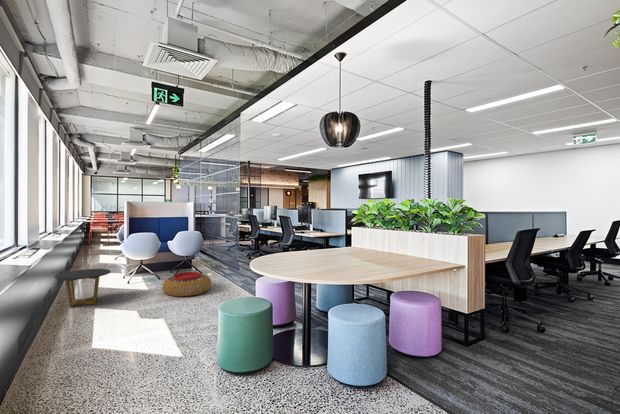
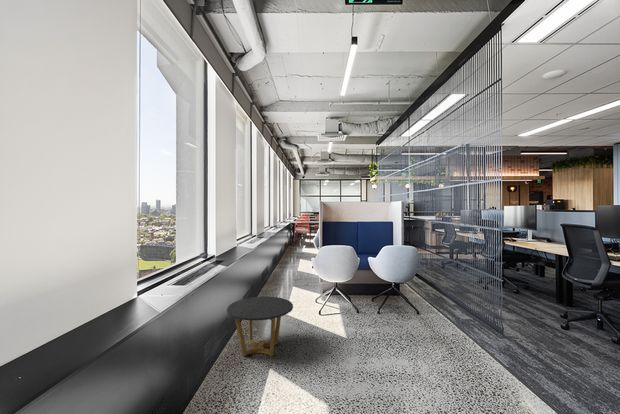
pouf: present [162,272,211,297] -> none [365,320,449,376]

